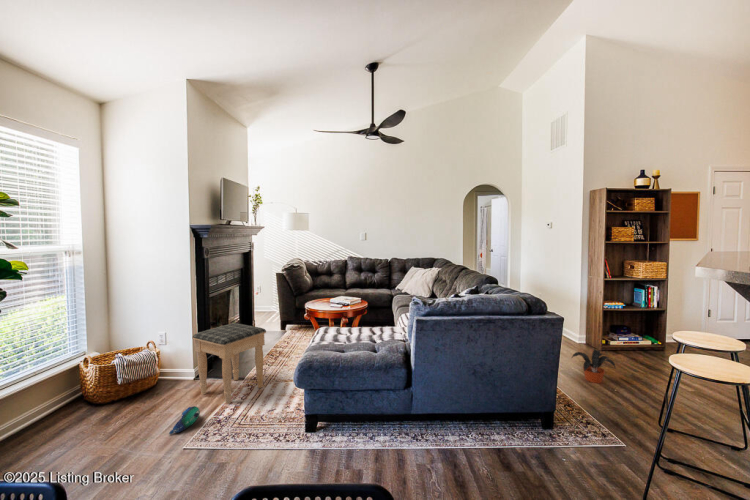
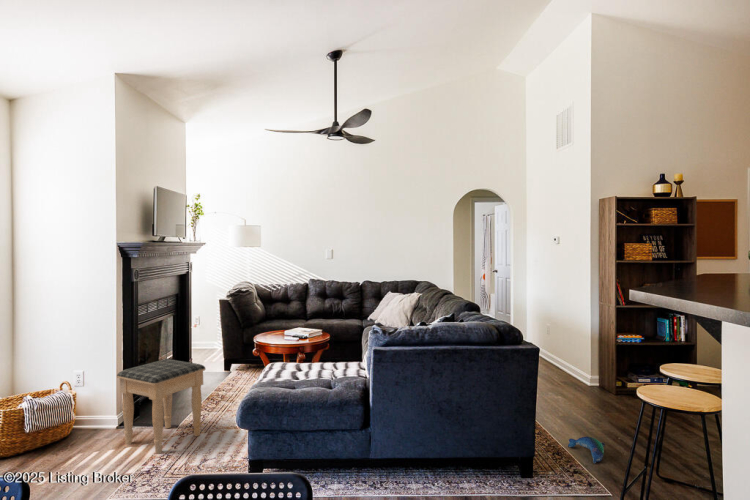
potted plant: present [572,349,615,383] -> none [563,387,610,426]
plush toy: present [169,406,200,434] -> present [568,437,605,464]

